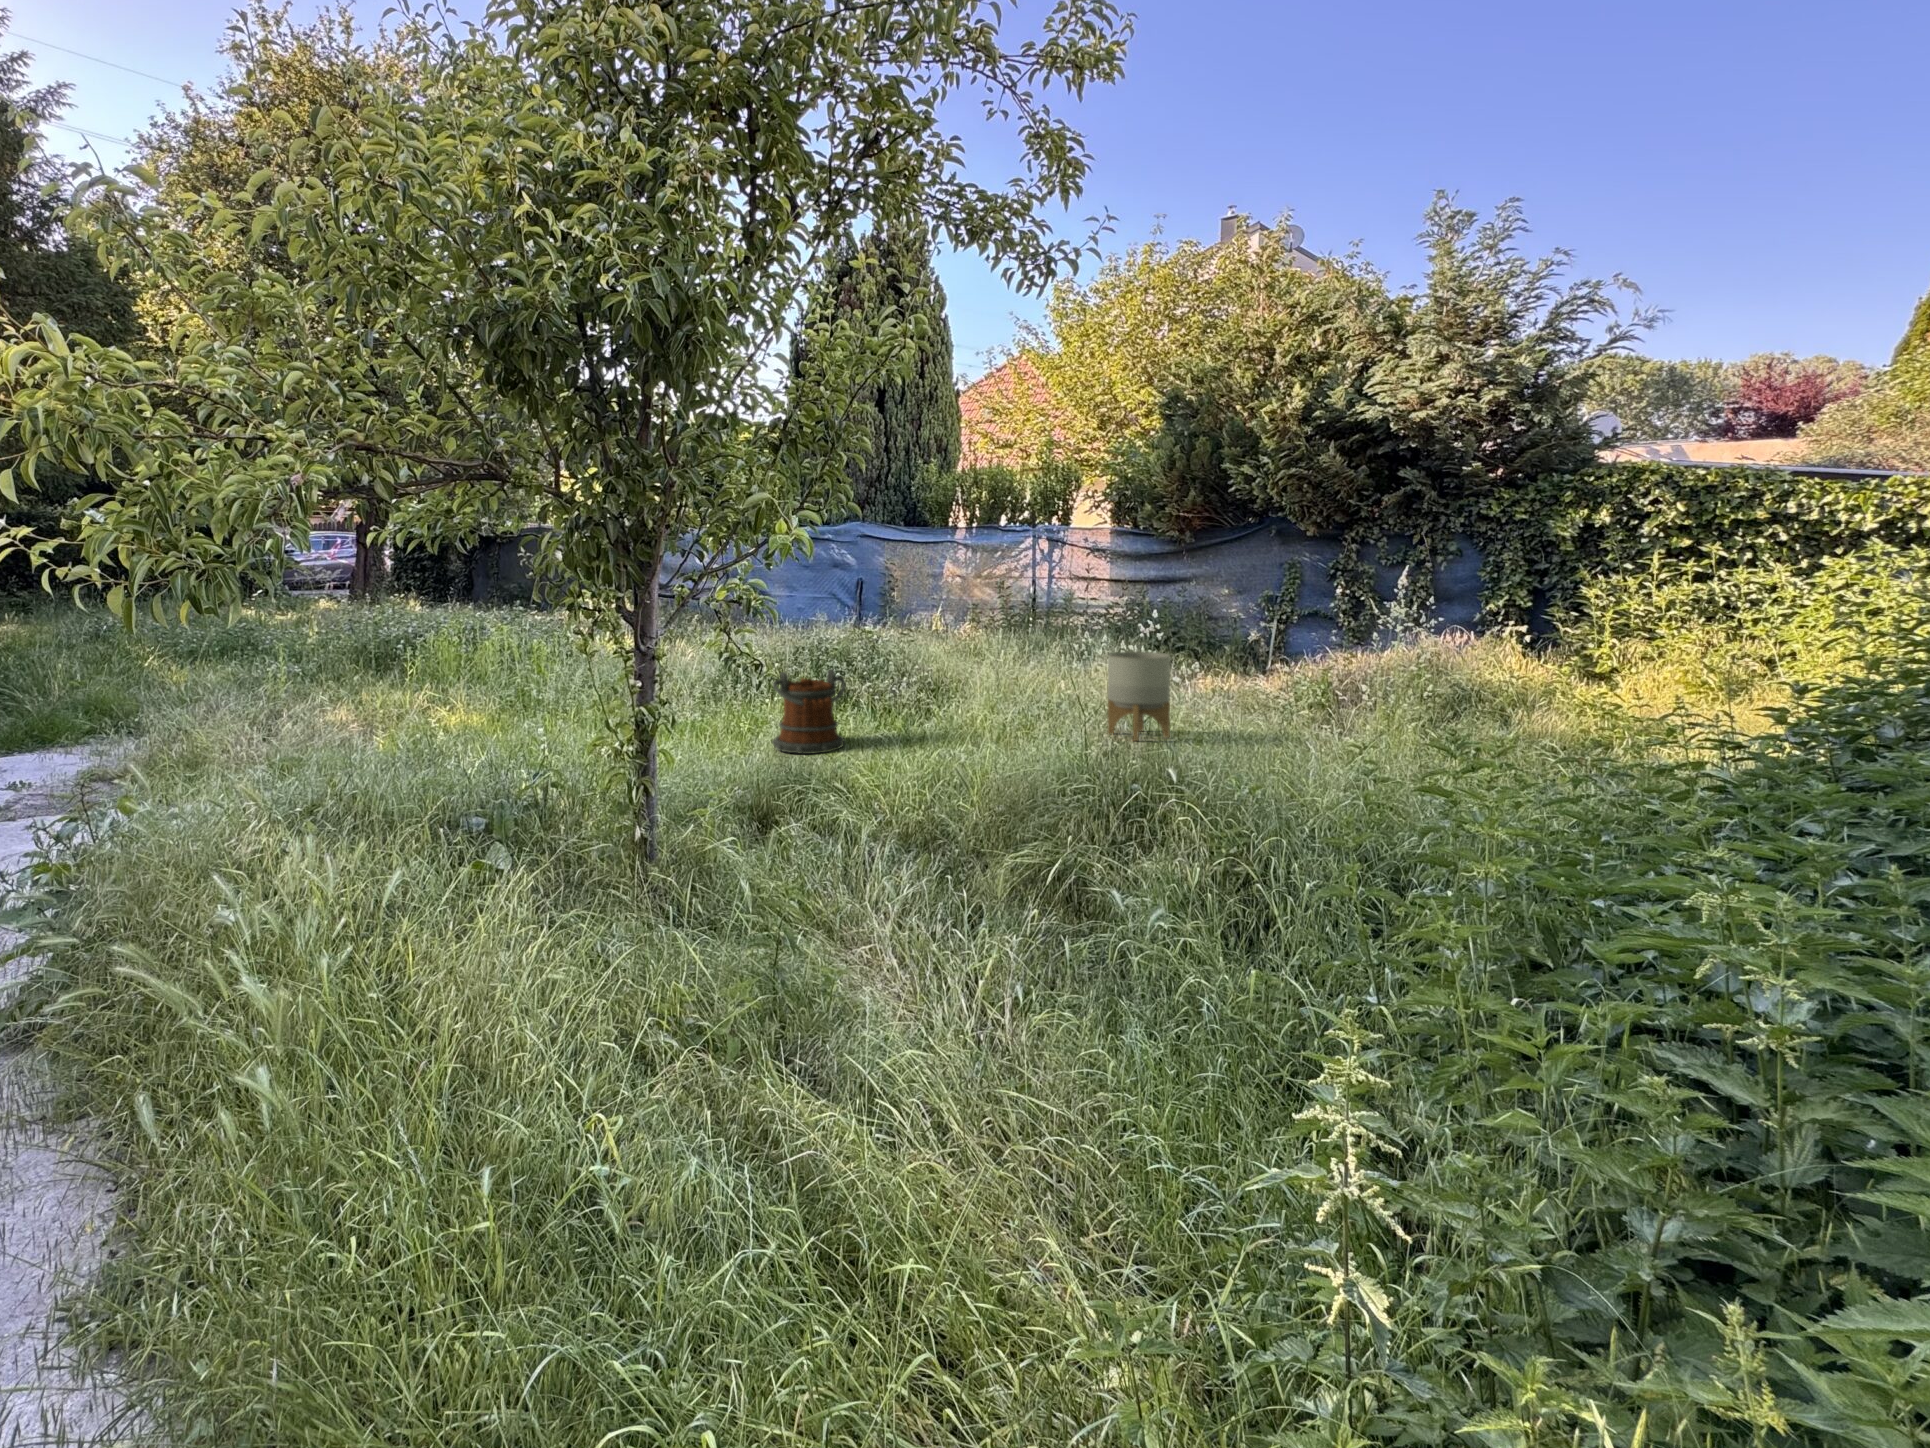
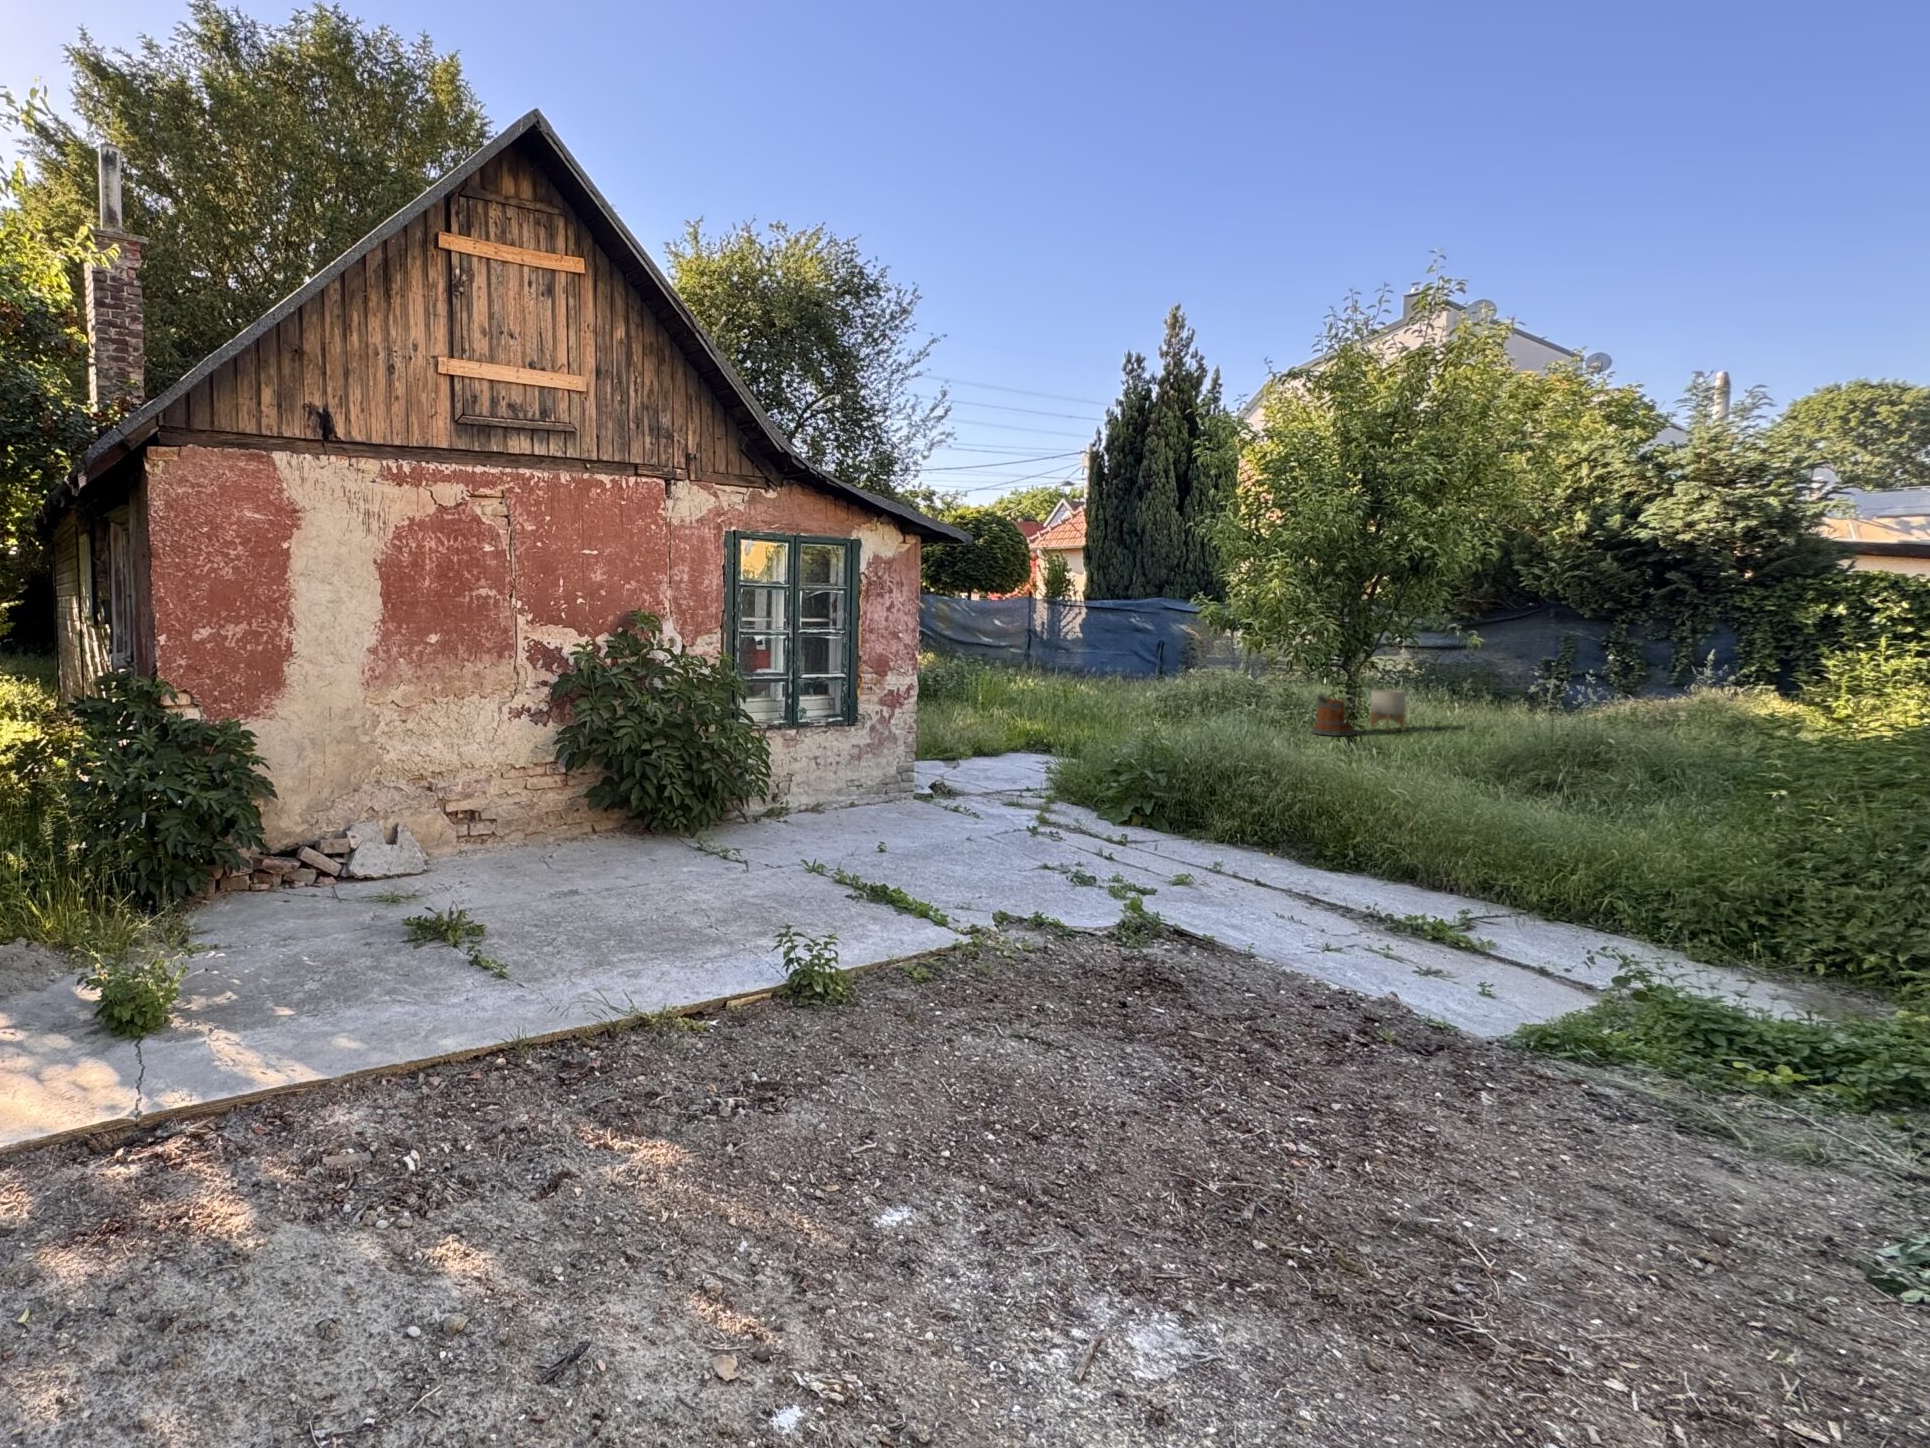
planter: present [1107,651,1170,741] -> present [1370,689,1406,731]

